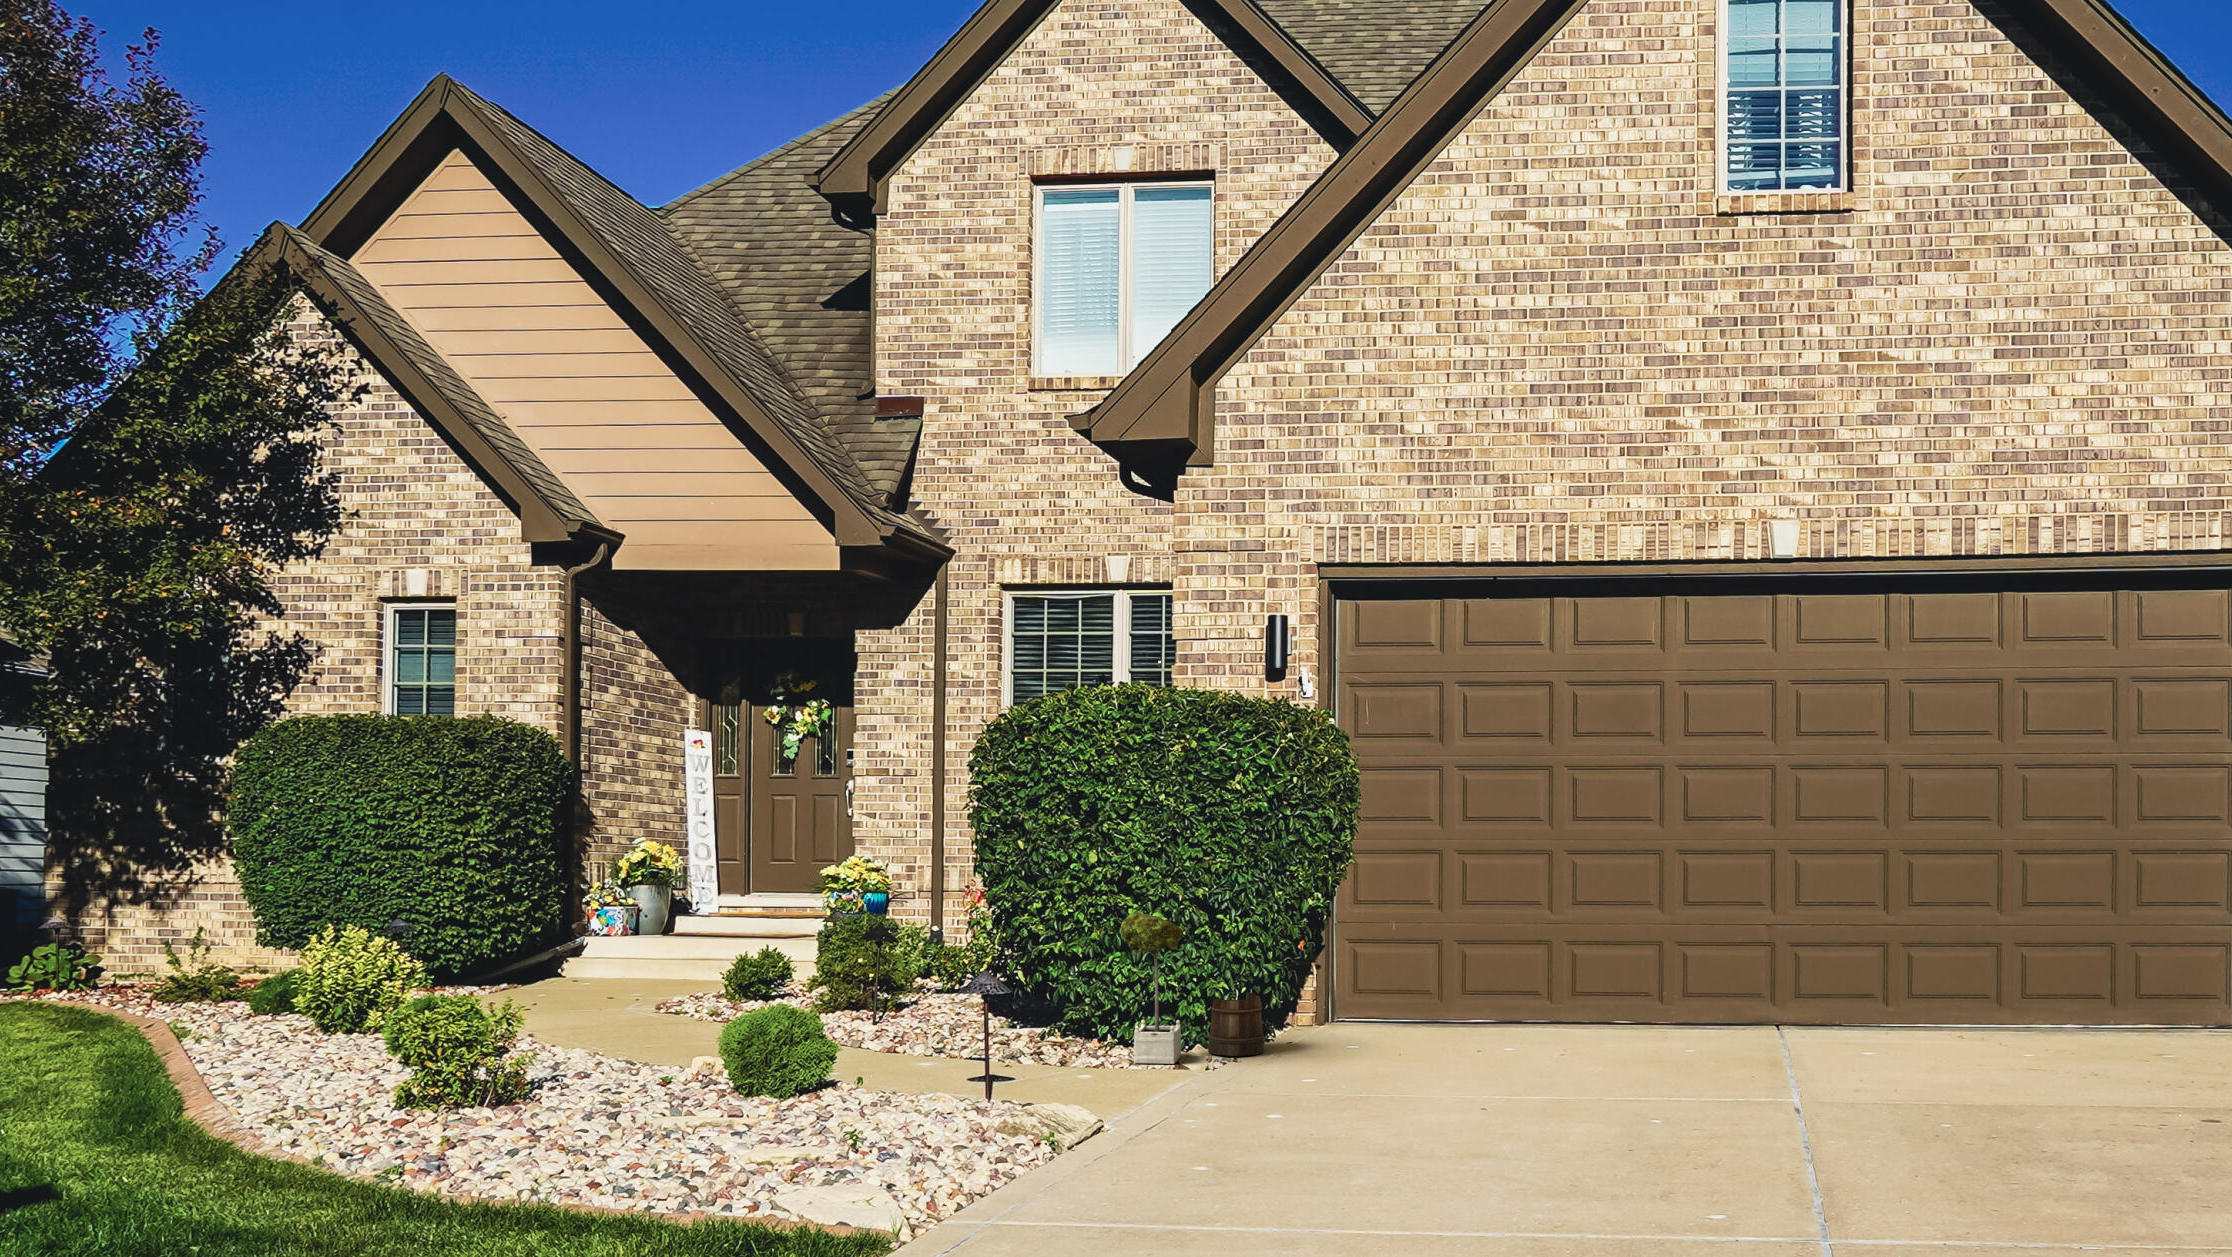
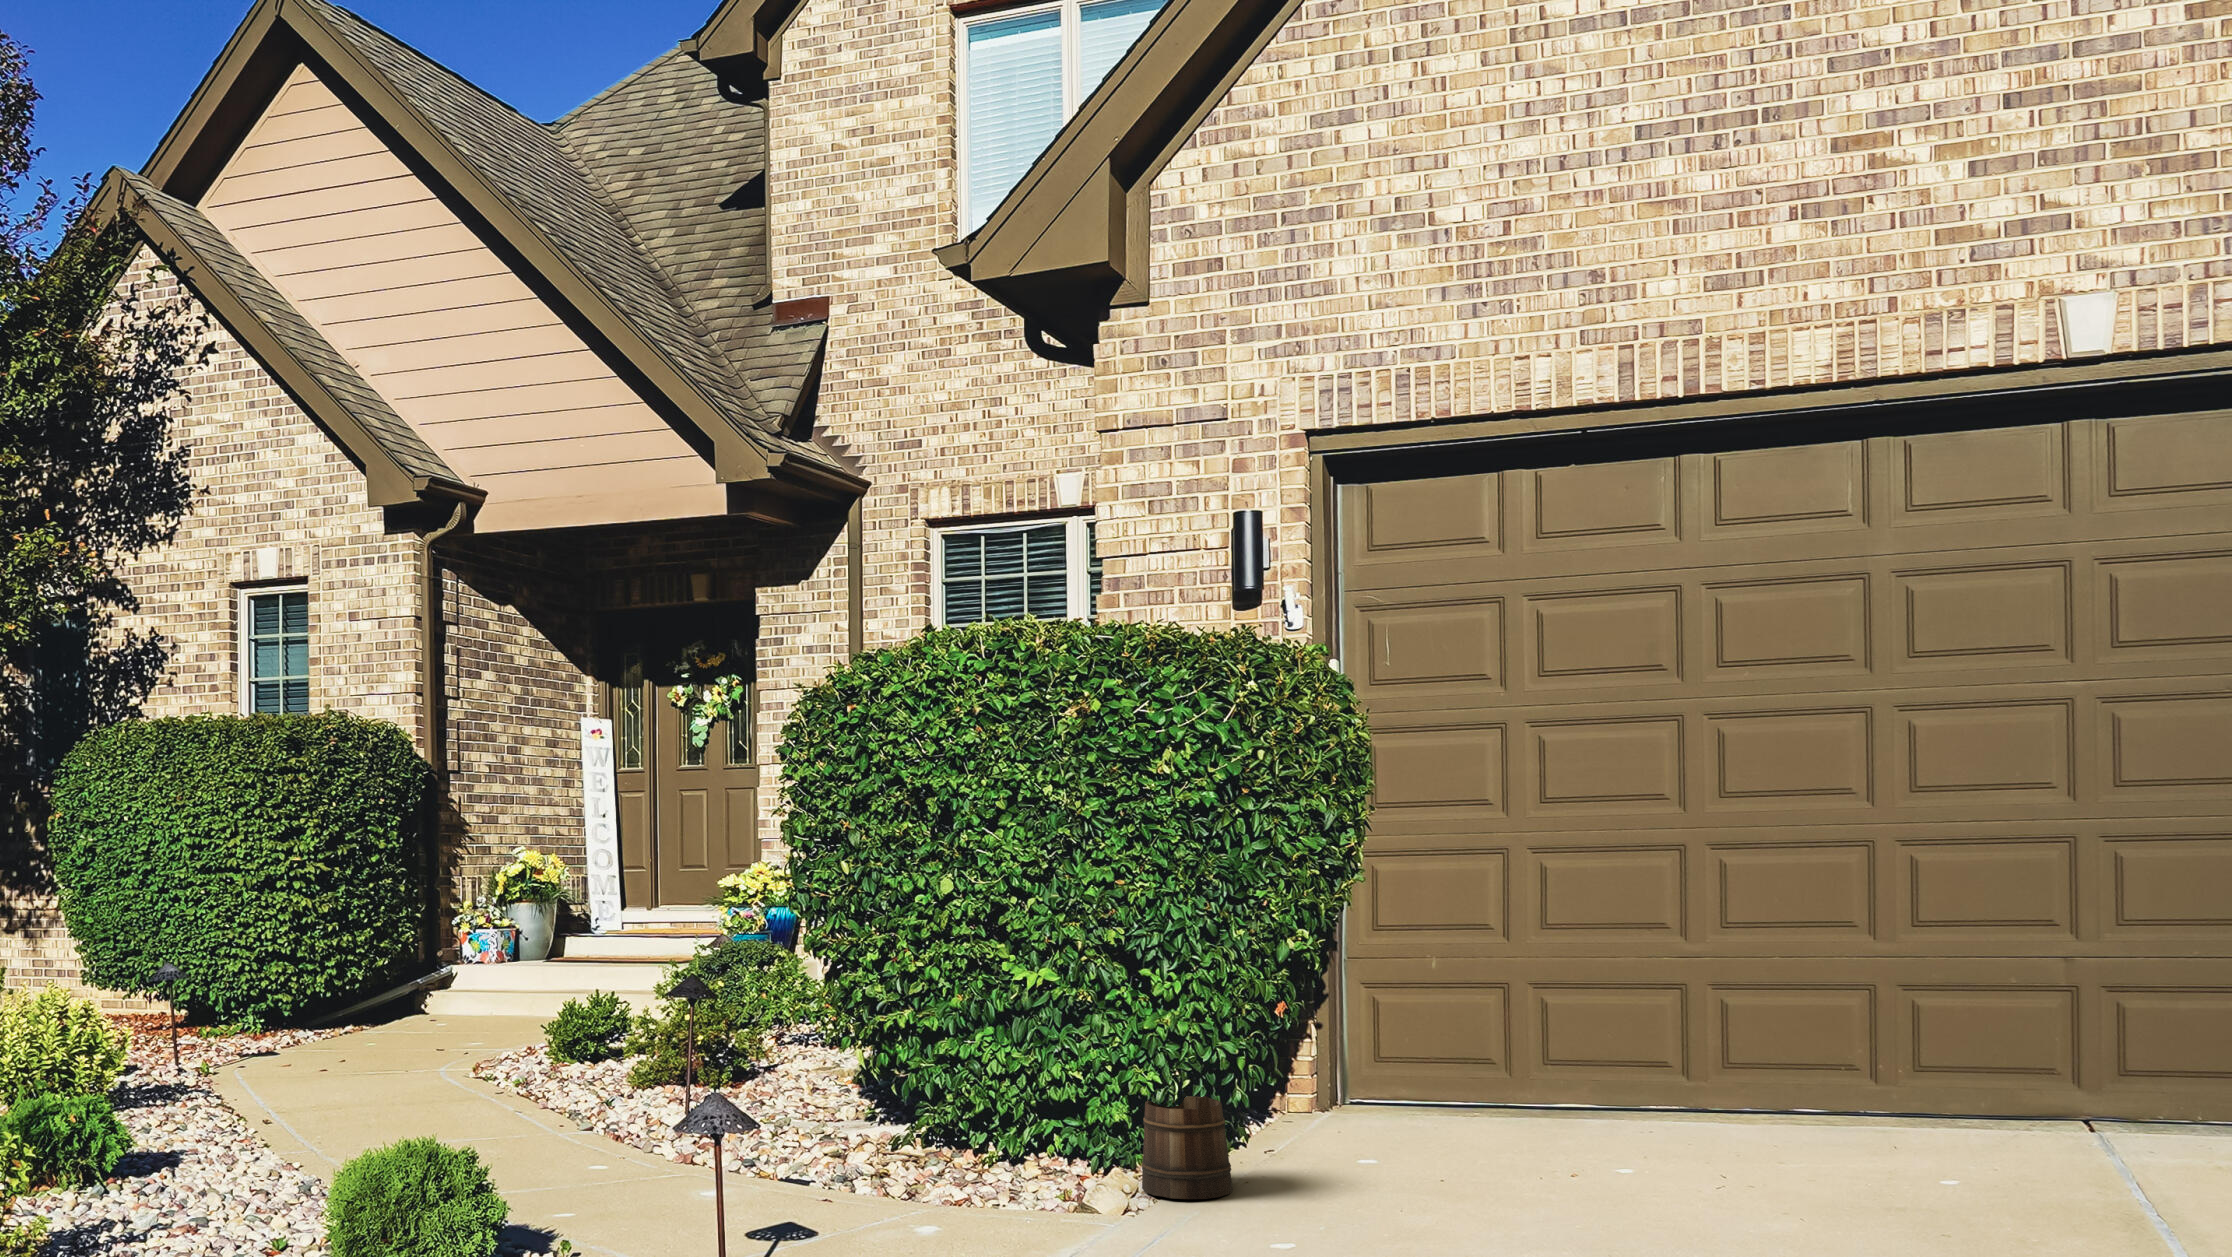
potted tree: present [1120,911,1183,1064] -> none [989,964,1098,1210]

